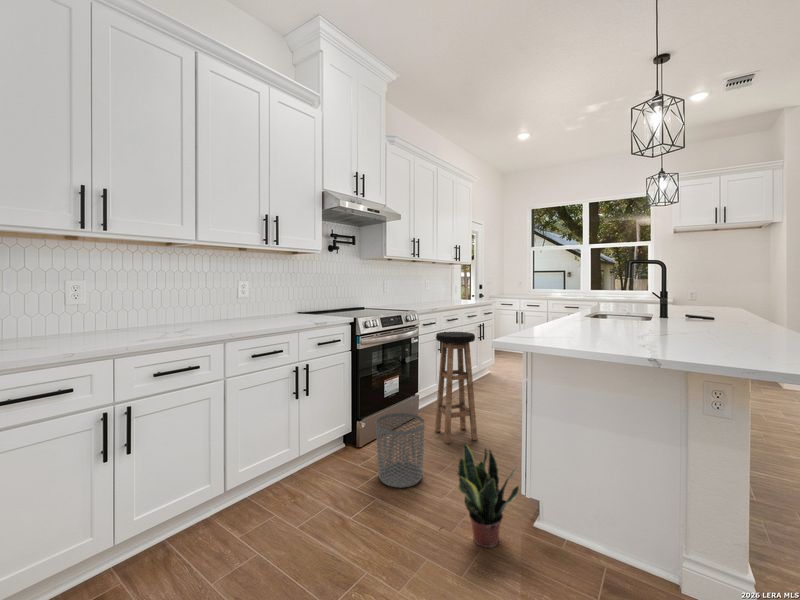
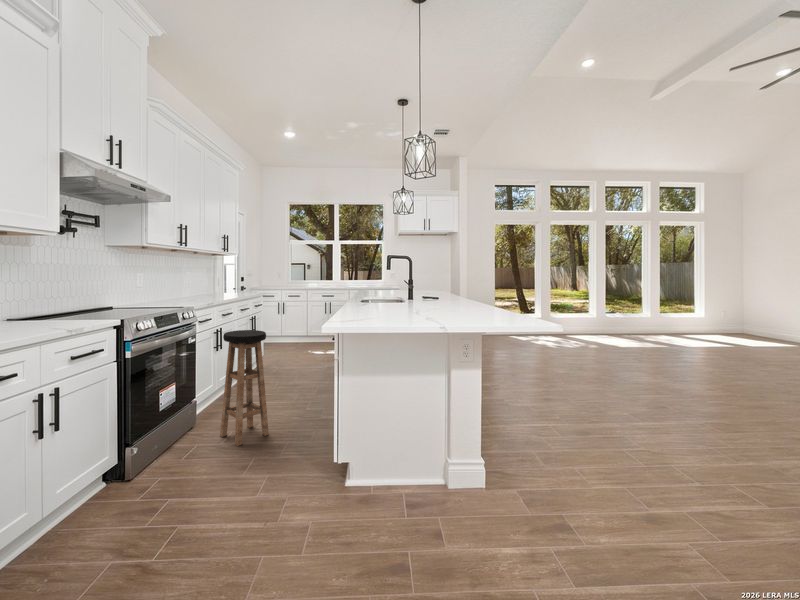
waste bin: present [376,413,424,488] -> none [166,424,227,508]
potted plant: present [458,442,519,548] -> none [278,439,337,529]

